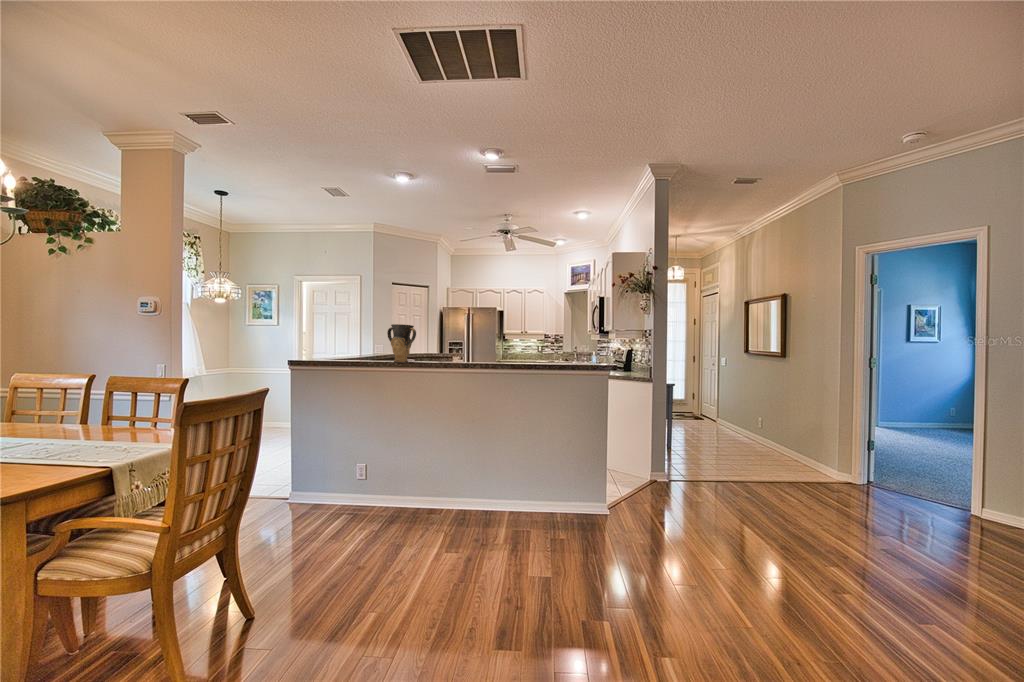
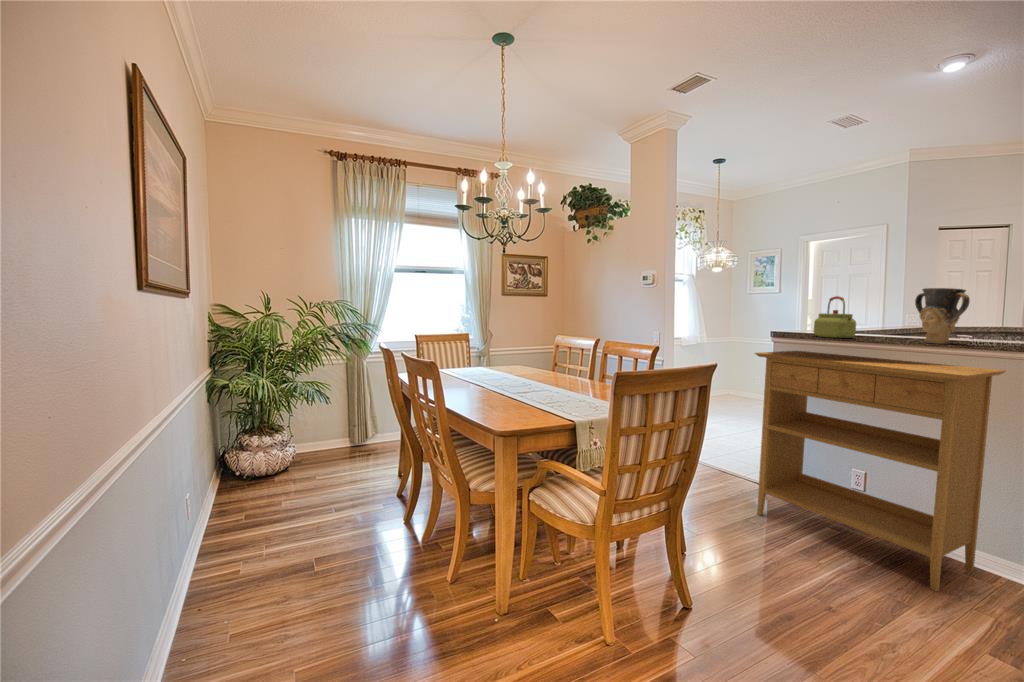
kettle: none [324,329,353,362] -> present [813,296,856,338]
console table: none [279,374,437,529] -> present [755,351,1006,591]

